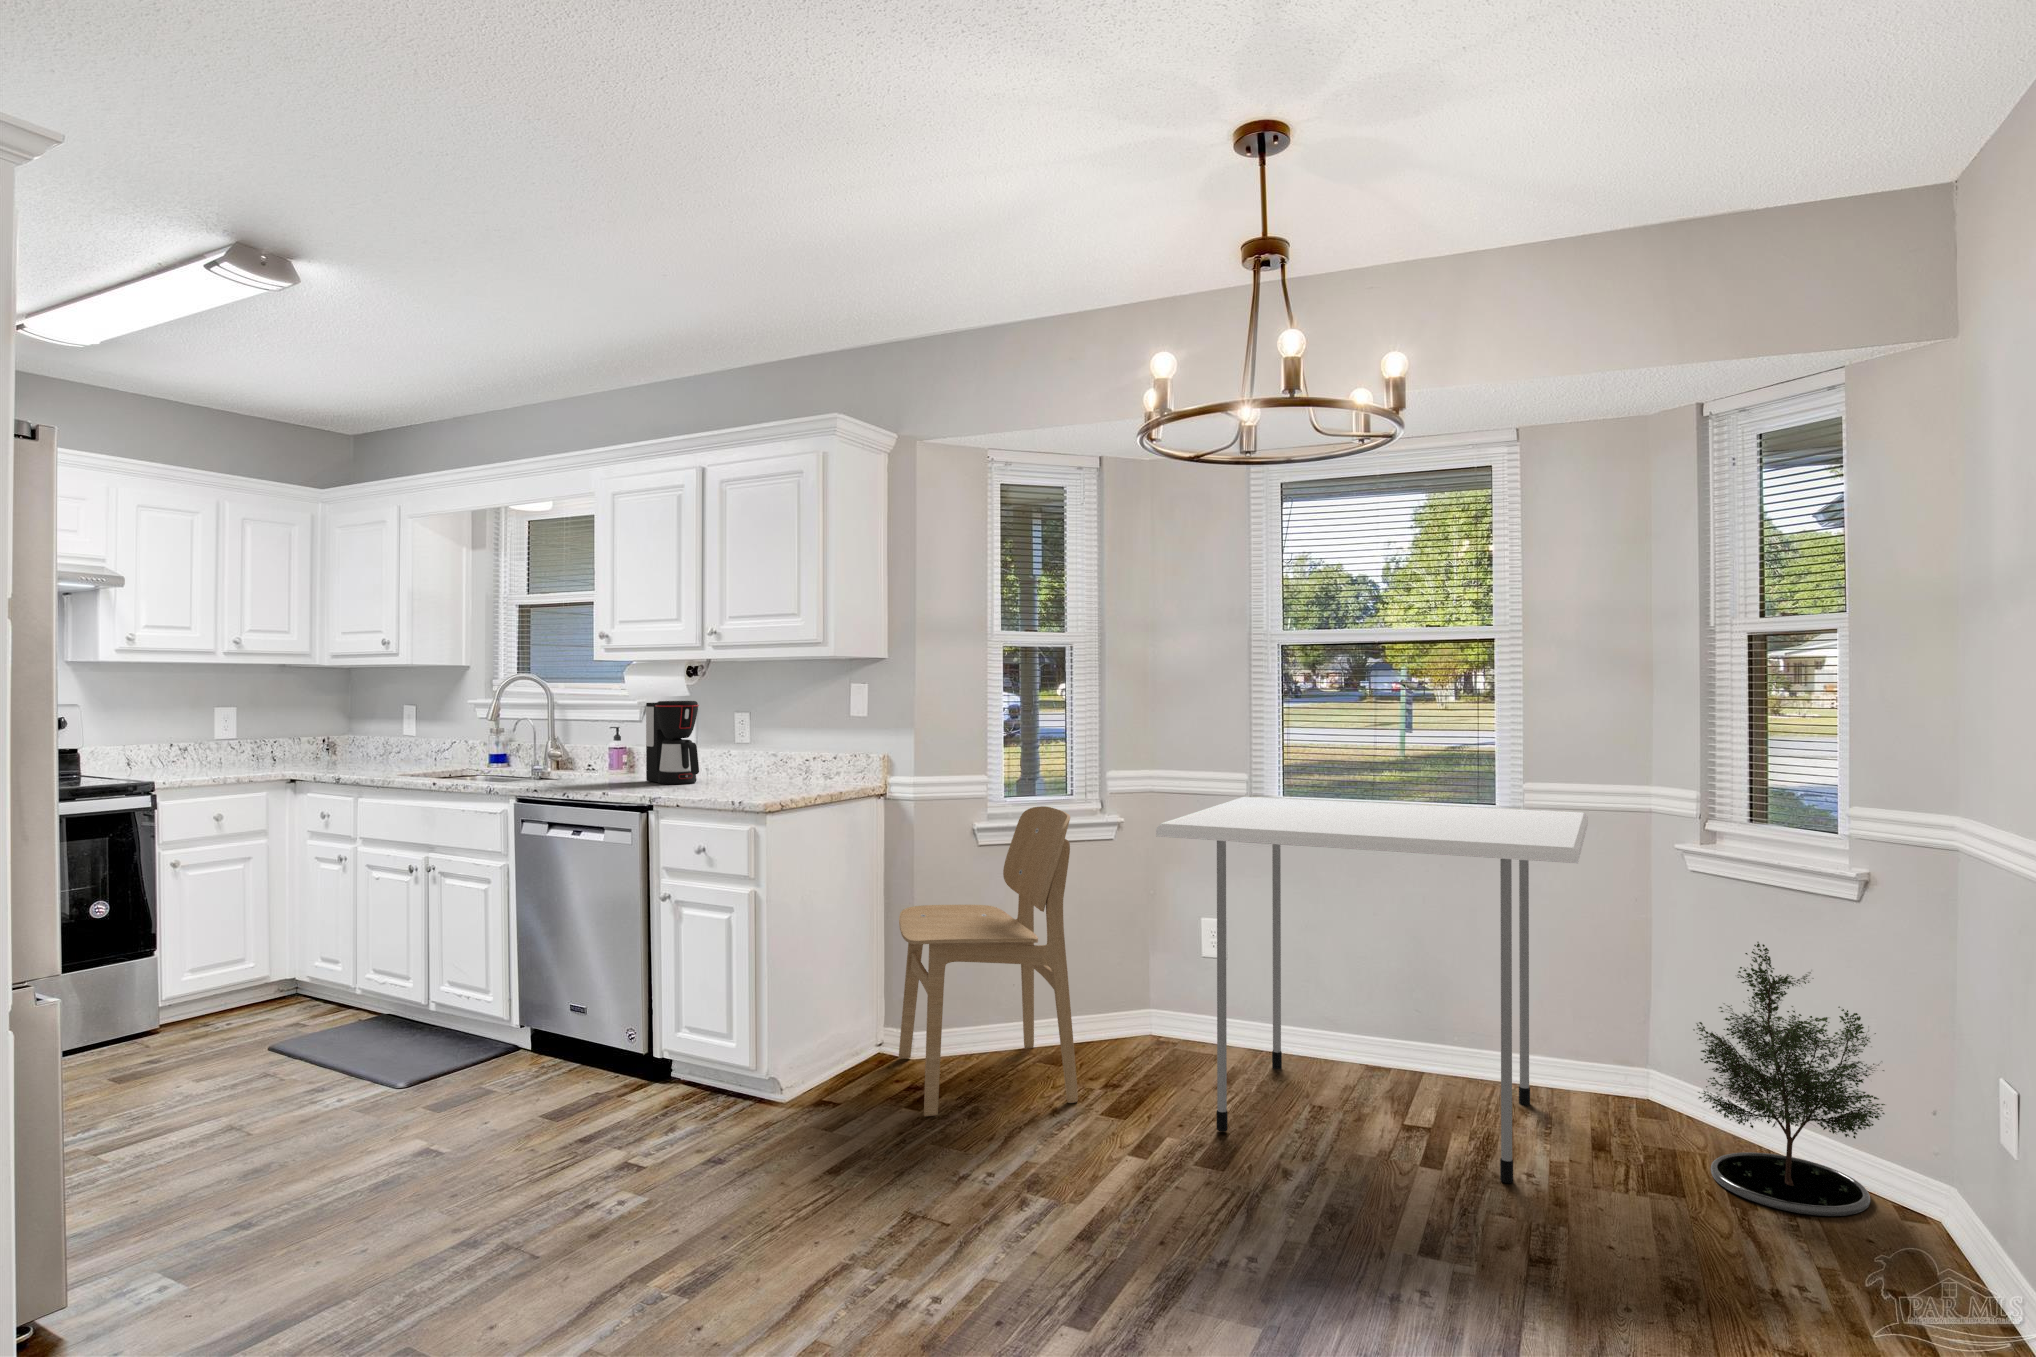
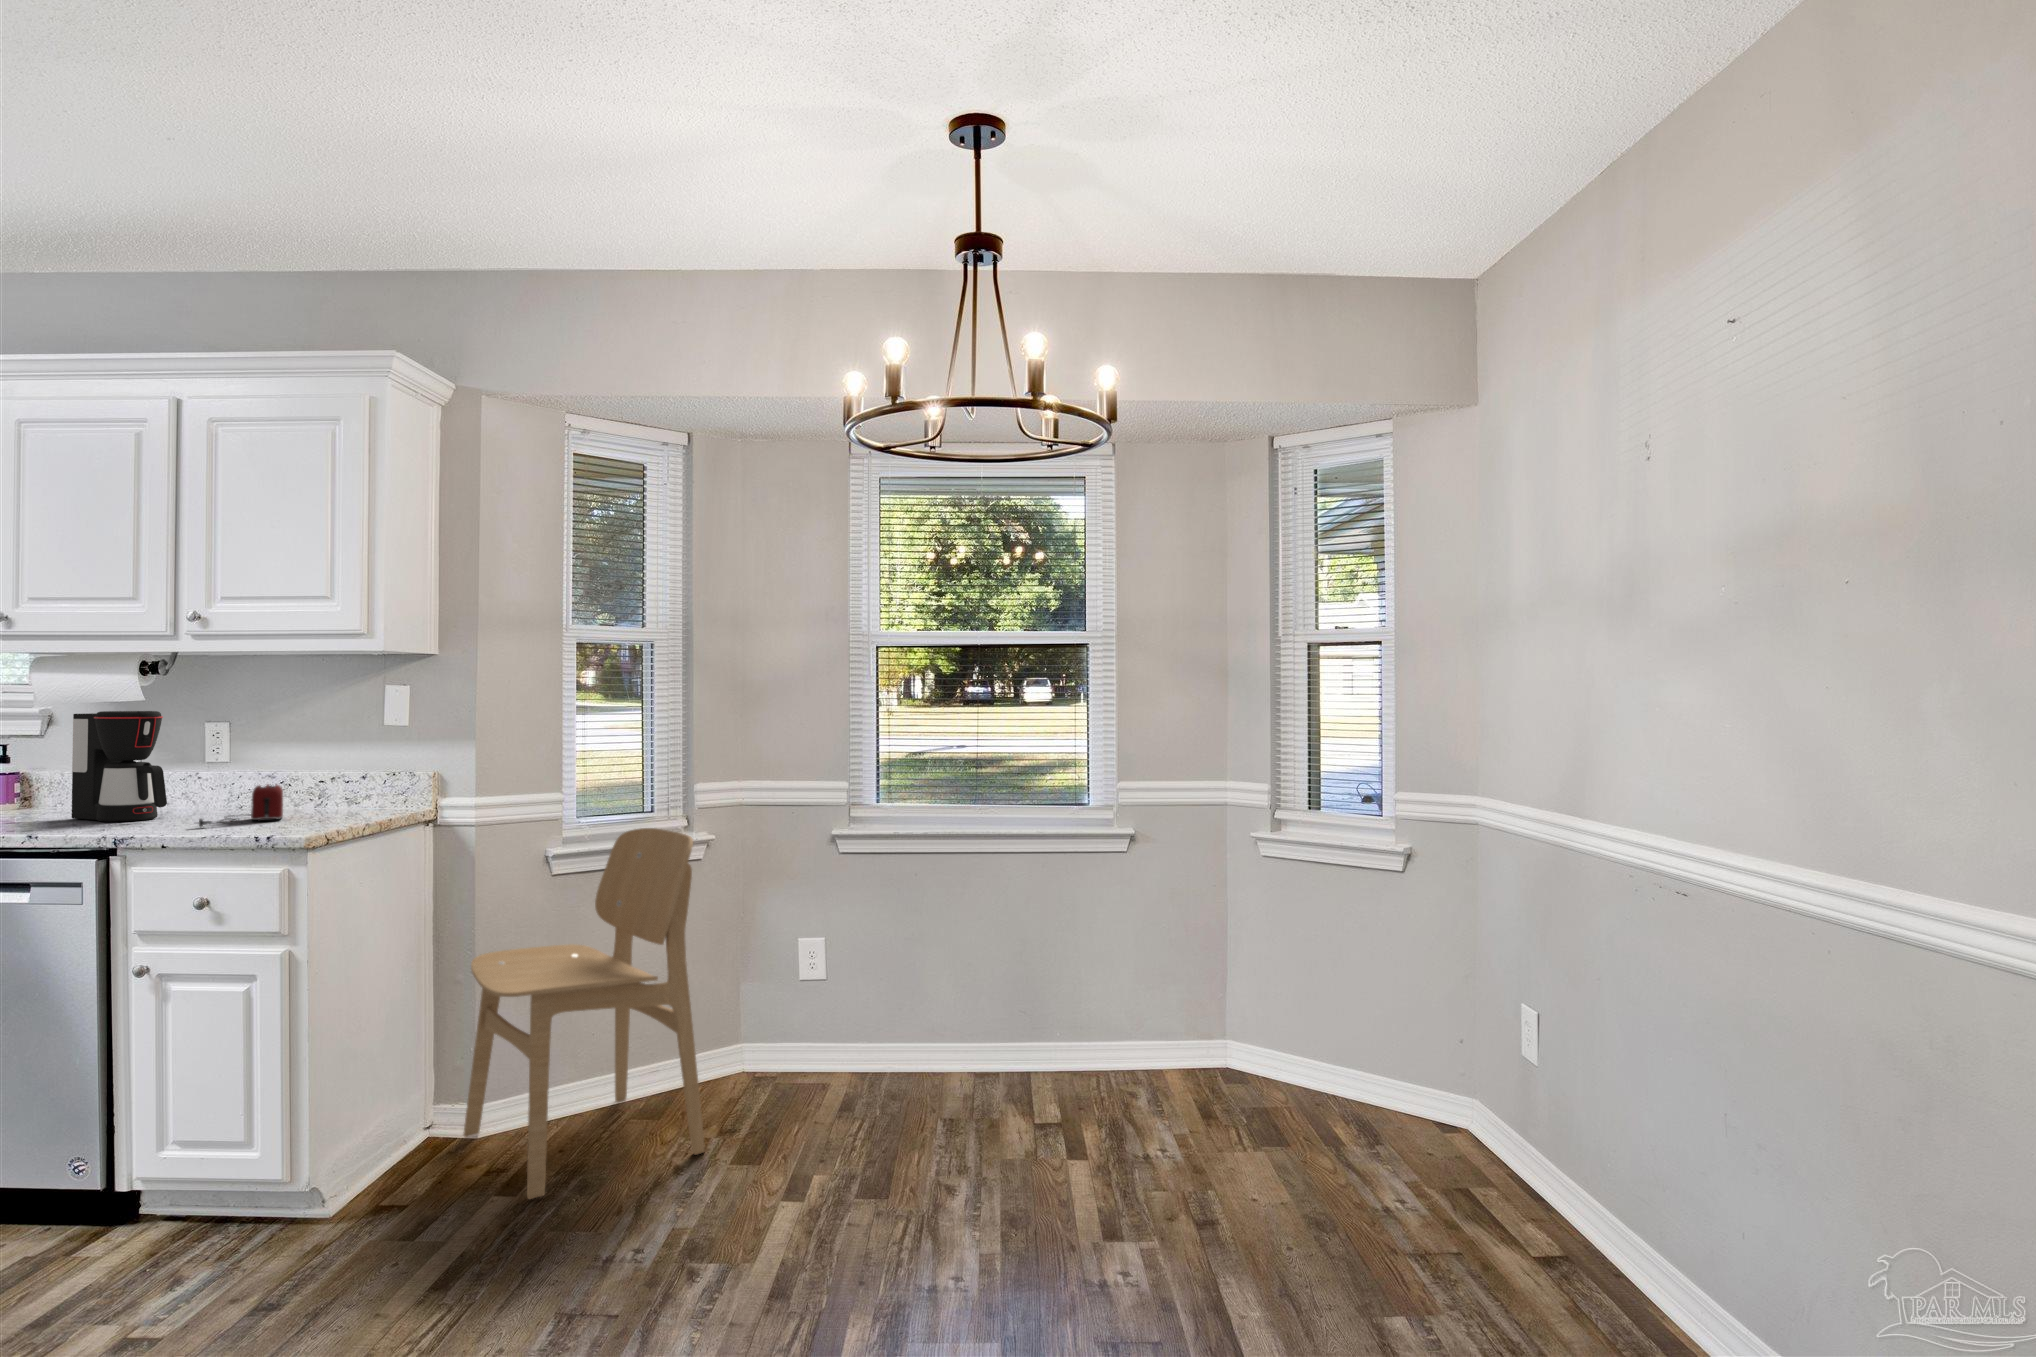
toaster: none [707,759,773,791] -> present [198,785,283,827]
dining table: present [1156,797,1588,1183] -> none [811,809,1217,1159]
potted tree: present [1693,942,1885,1216] -> none [1284,913,1421,1141]

